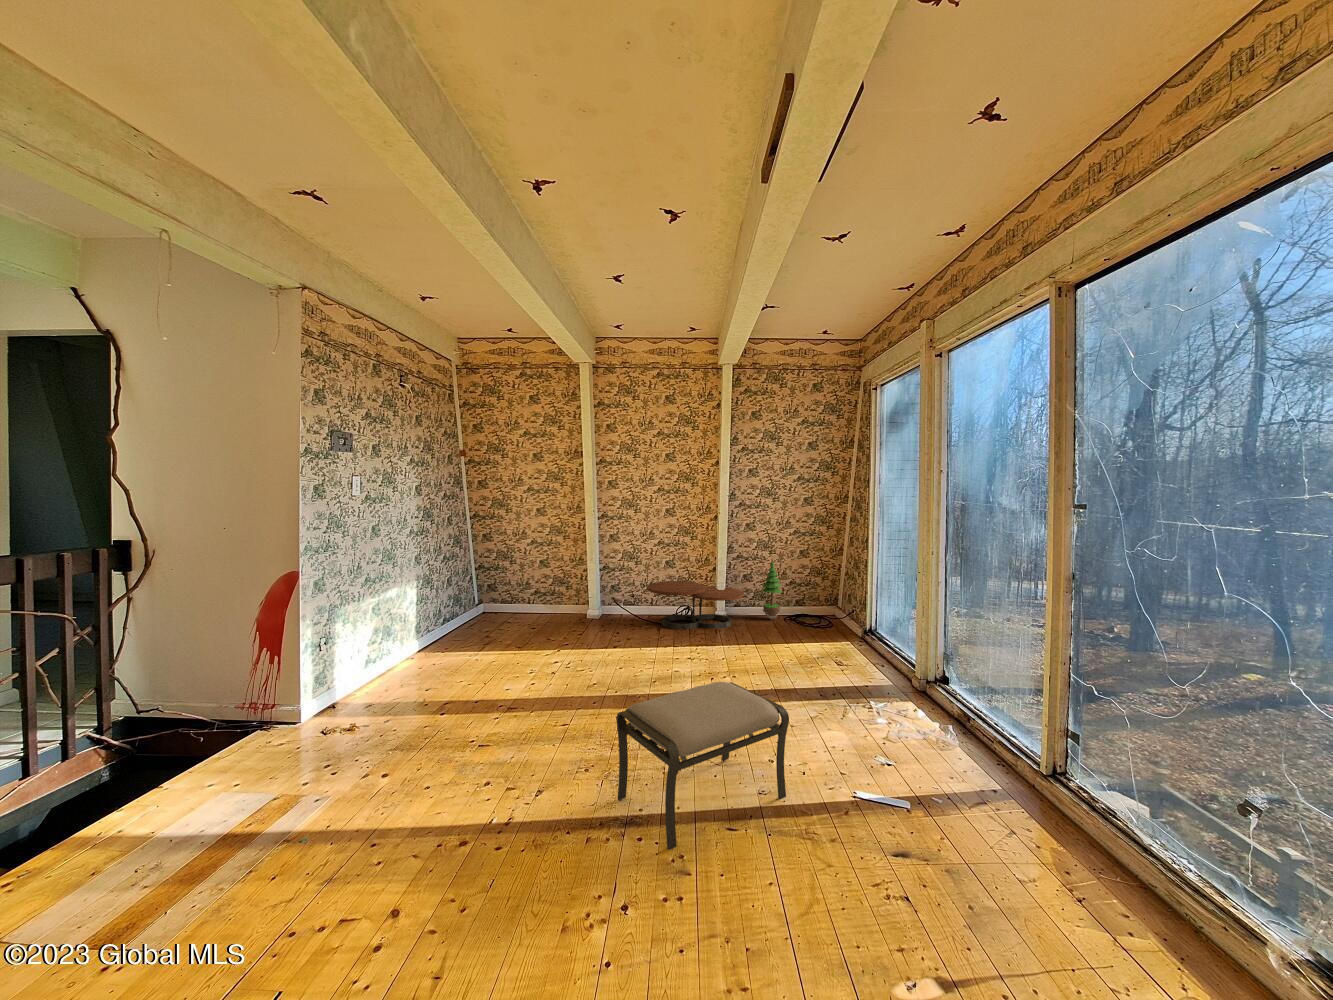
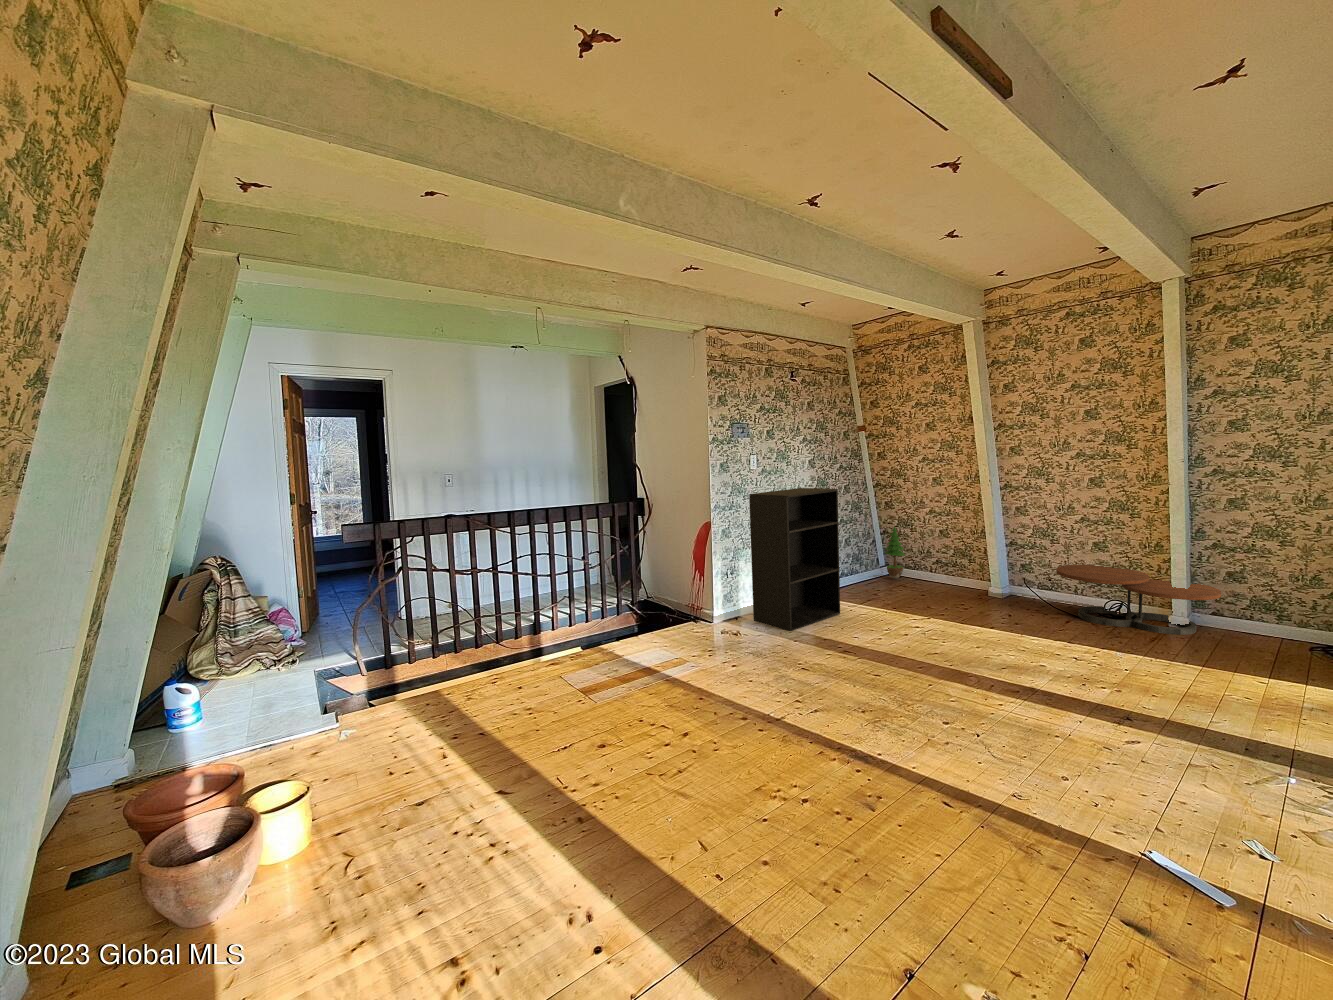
bookshelf: none [363,519,472,704] -> present [749,488,840,631]
potted tree: present [762,561,782,619] -> present [885,526,905,579]
ottoman: present [616,682,789,850] -> none [866,661,1049,808]

